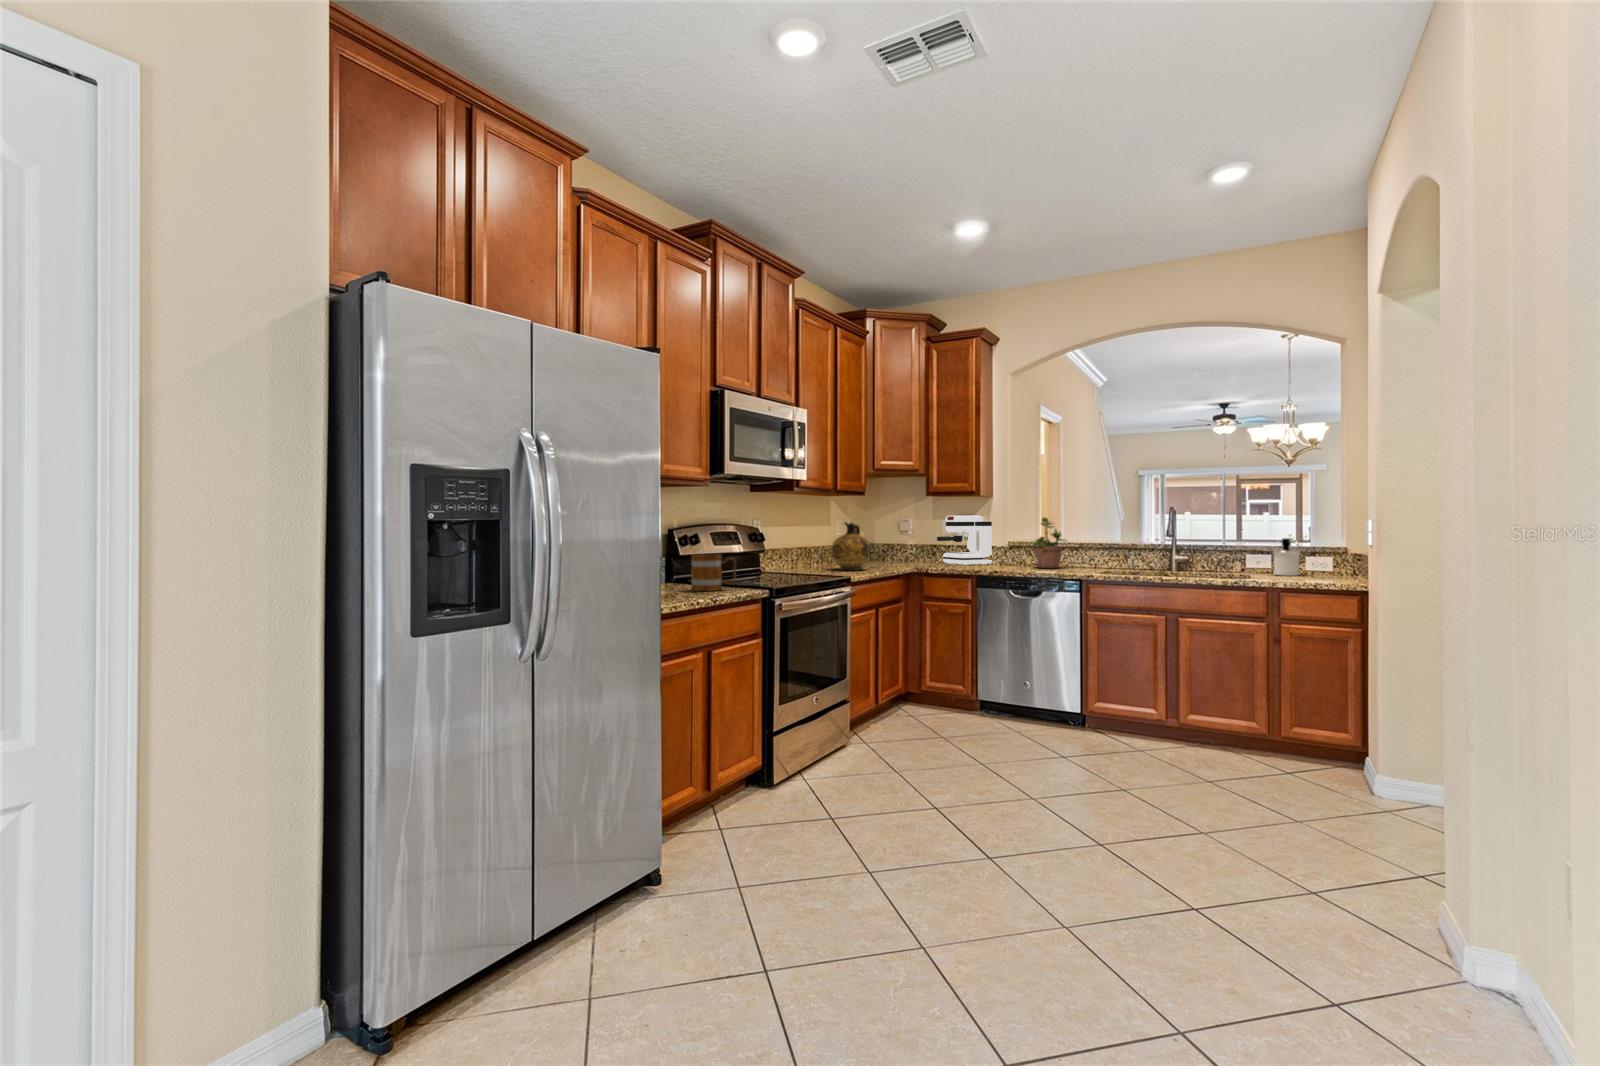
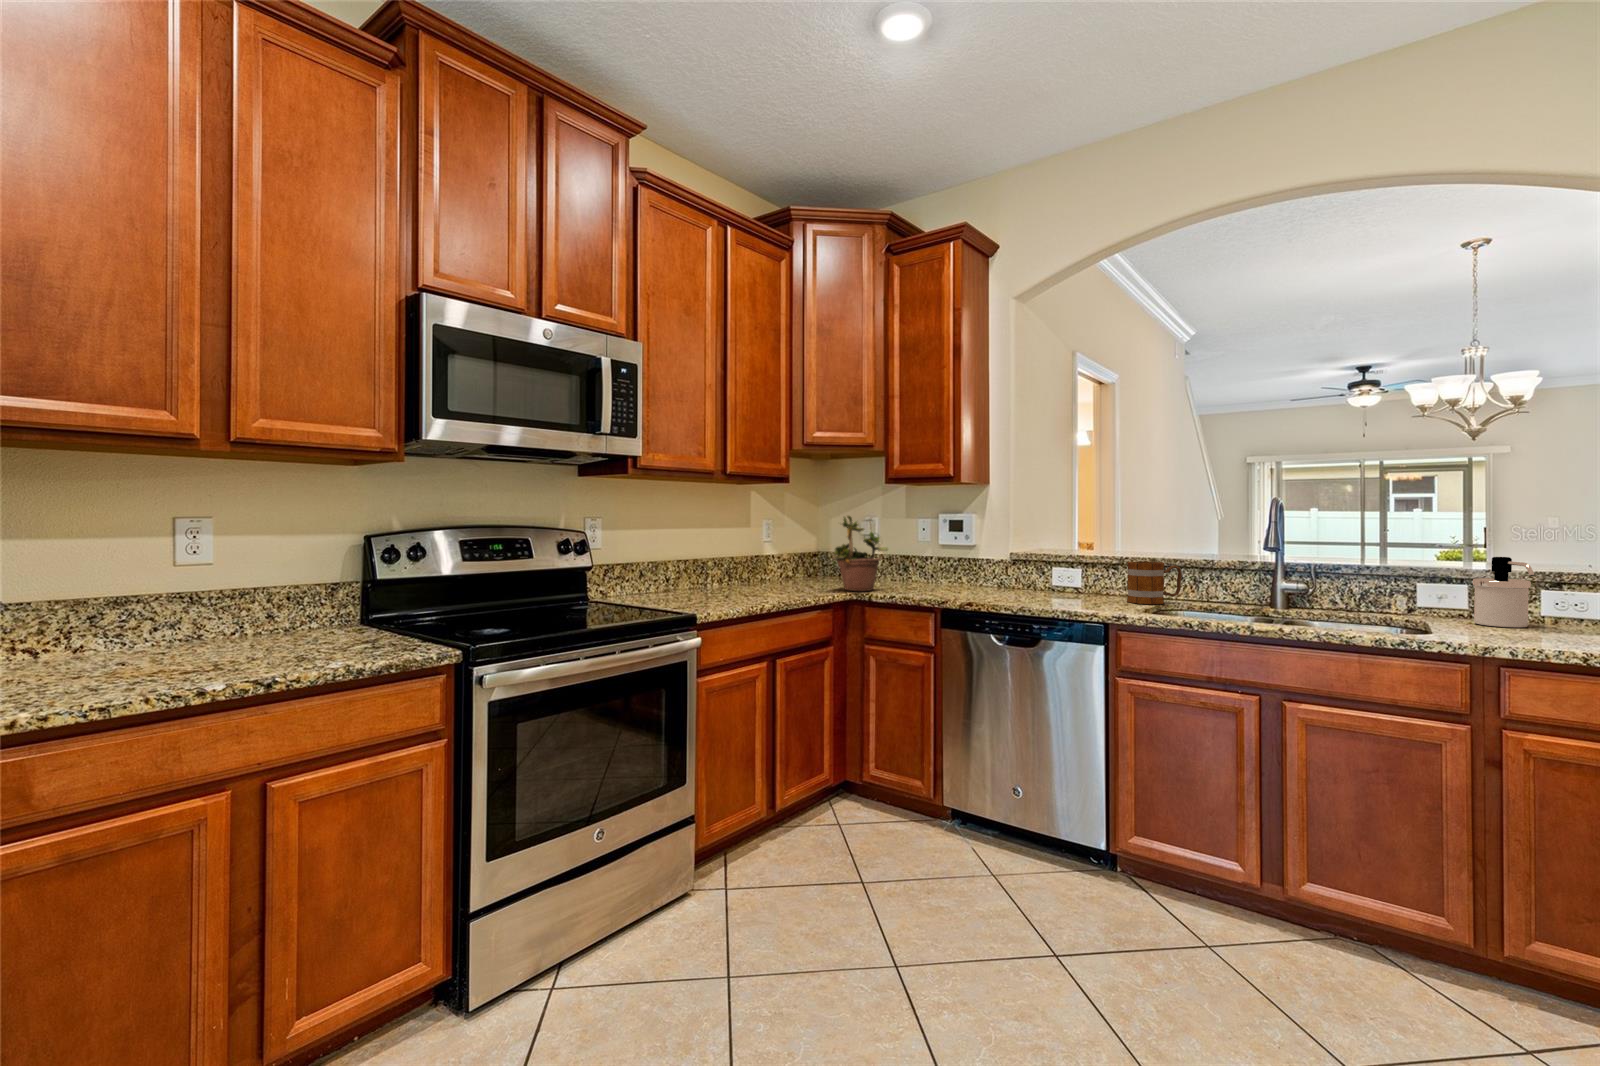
coffee maker: present [937,516,992,565] -> none [901,513,984,588]
potted plant: present [1032,517,1066,568] -> present [833,516,888,591]
ceramic jug: present [832,522,871,570] -> none [726,522,784,596]
mug: present [691,554,736,591] -> present [1127,562,1182,604]

